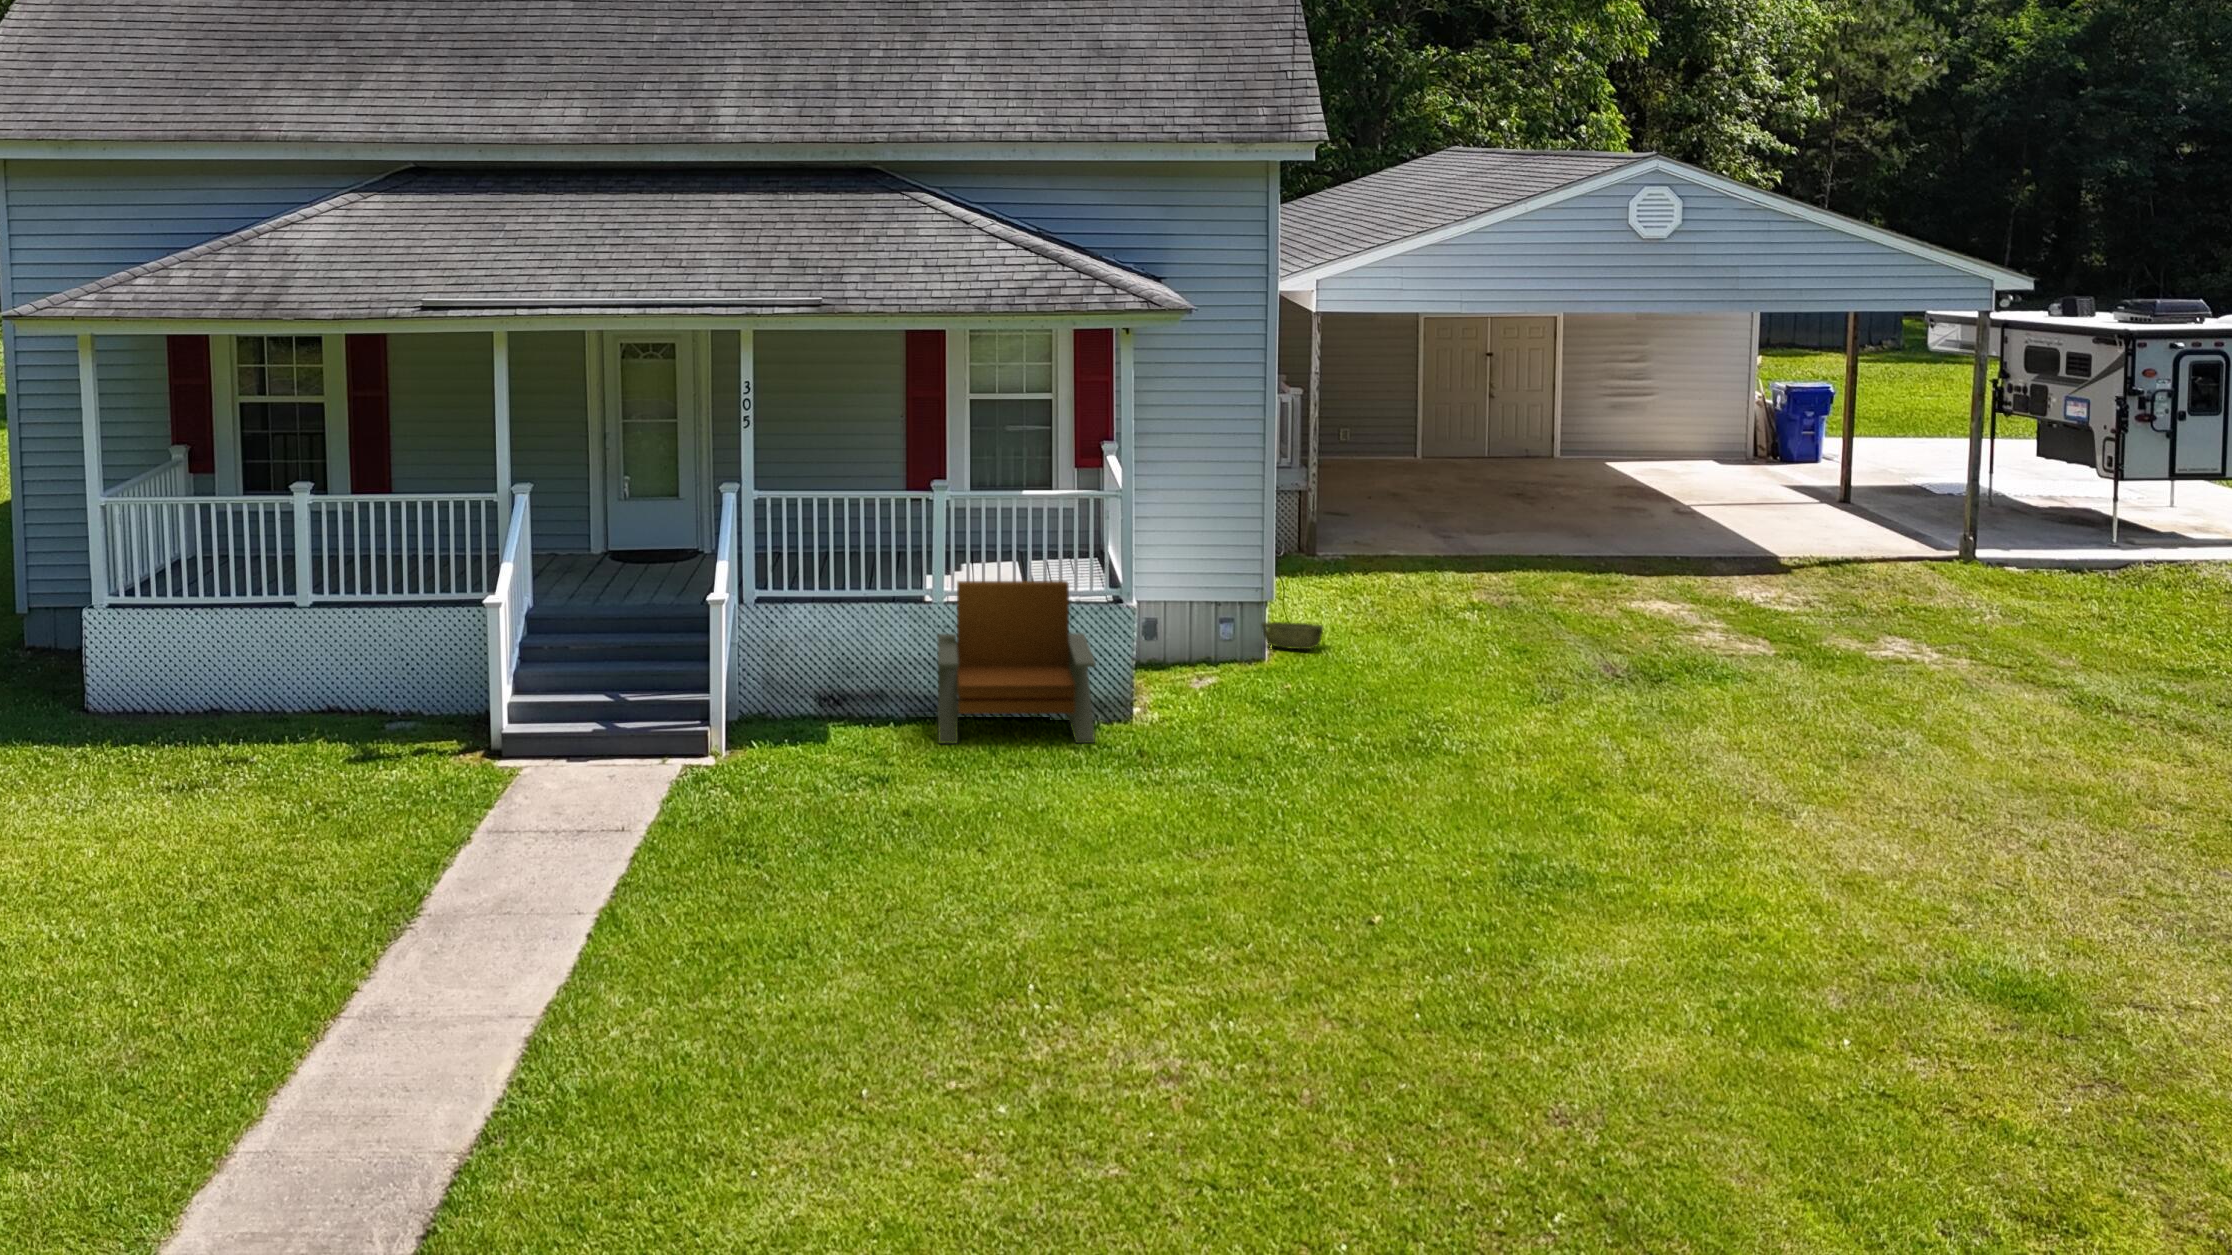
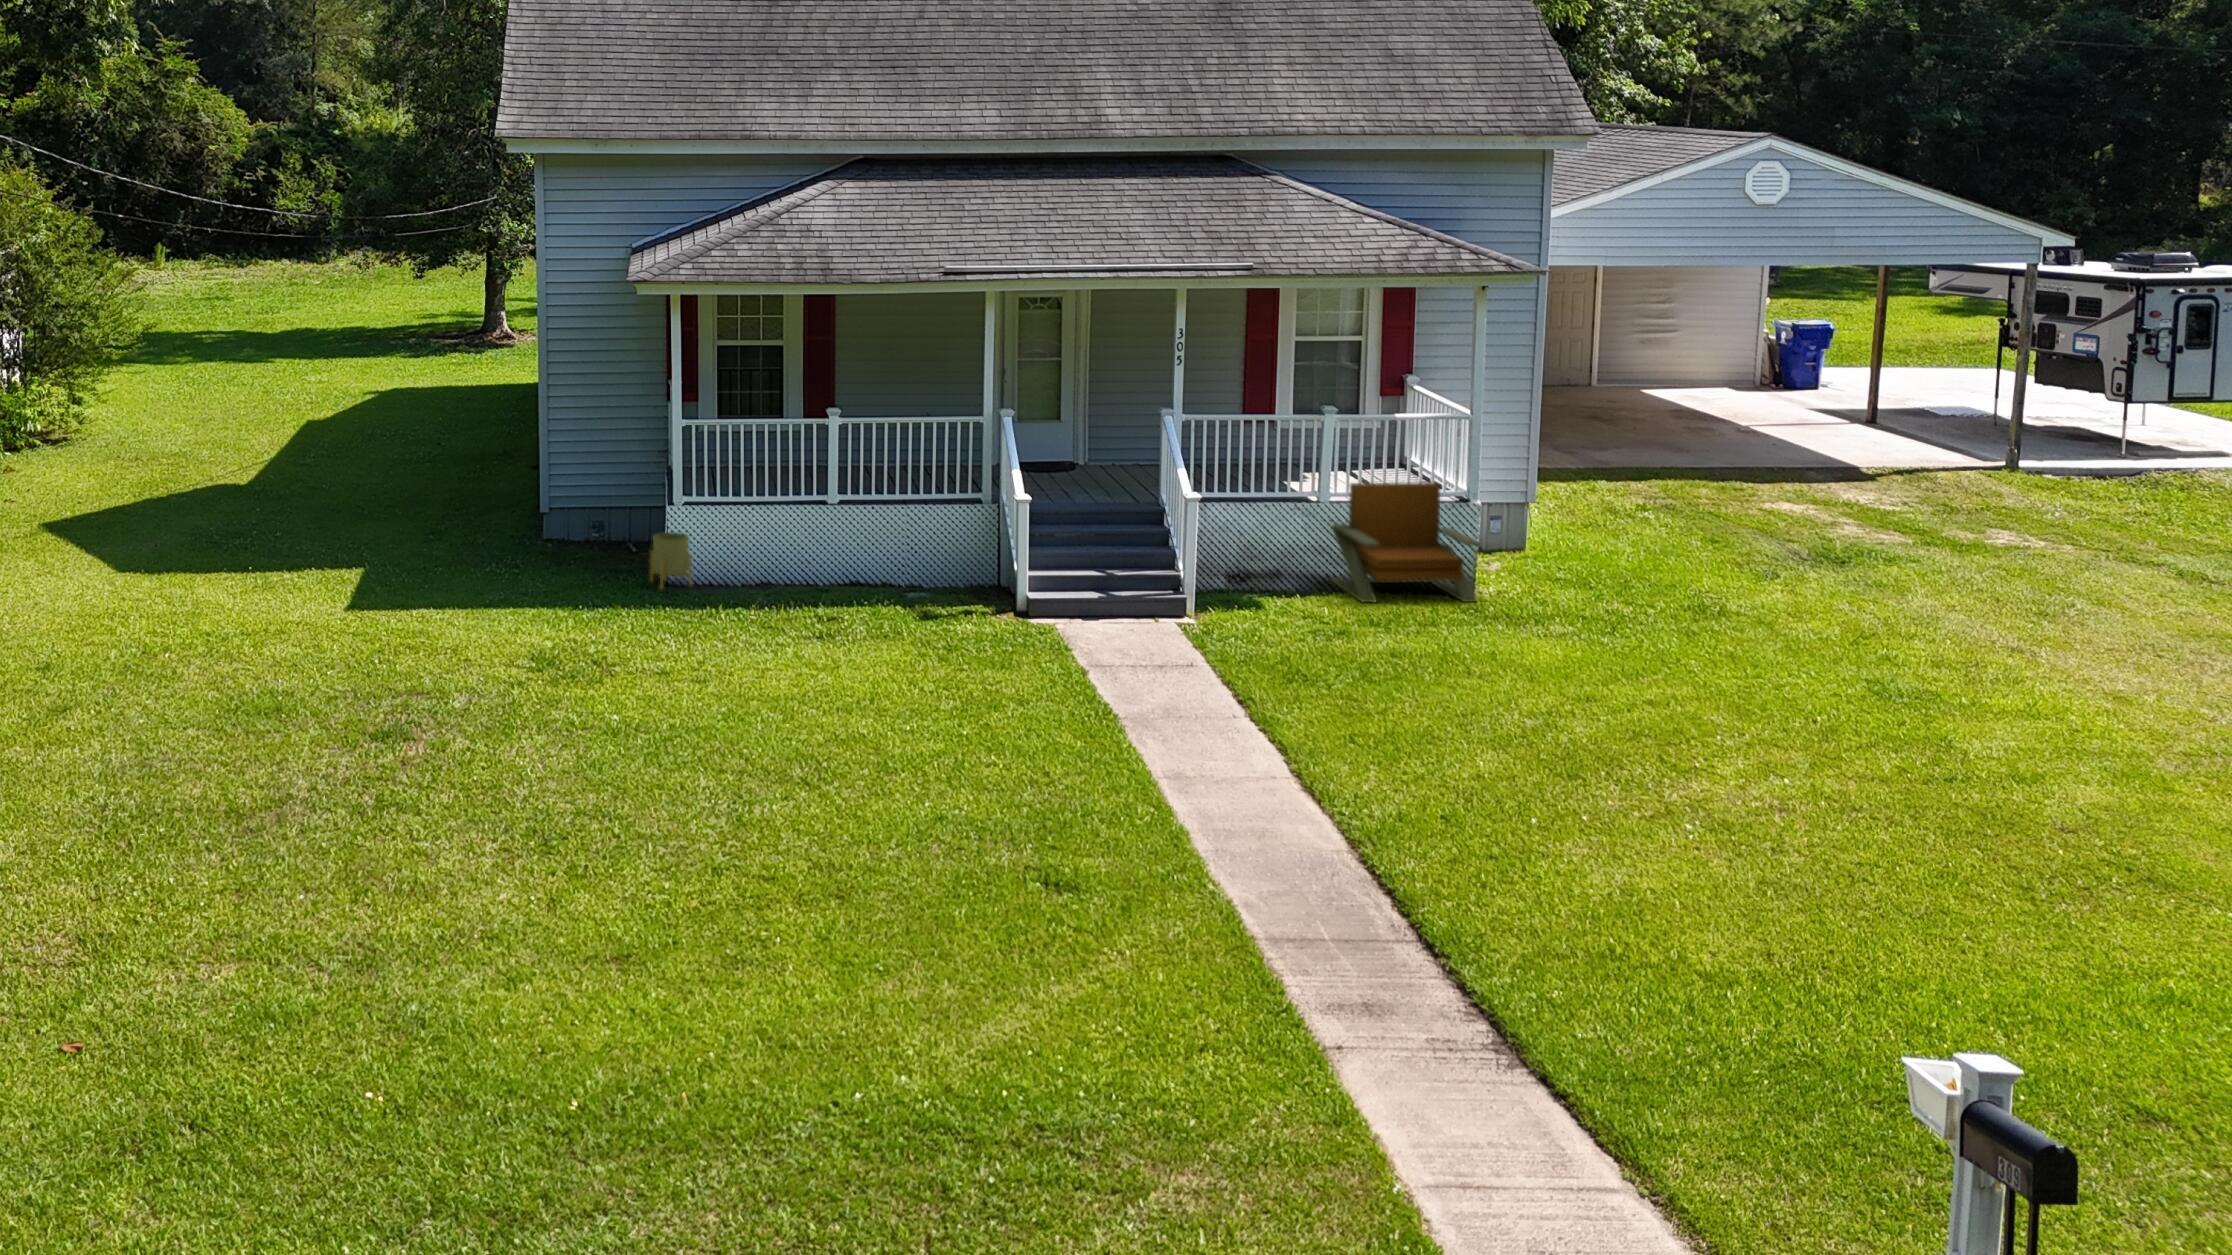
woven basket: present [1262,622,1323,649] -> none [1521,516,1571,538]
planter: none [35,643,91,719] -> present [650,532,692,588]

